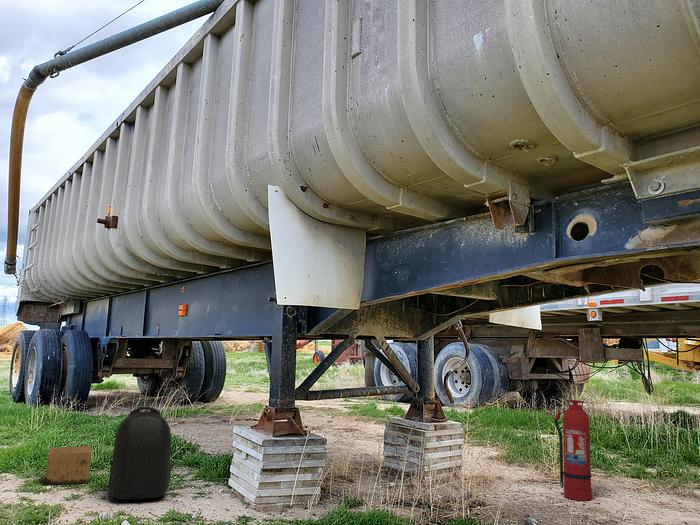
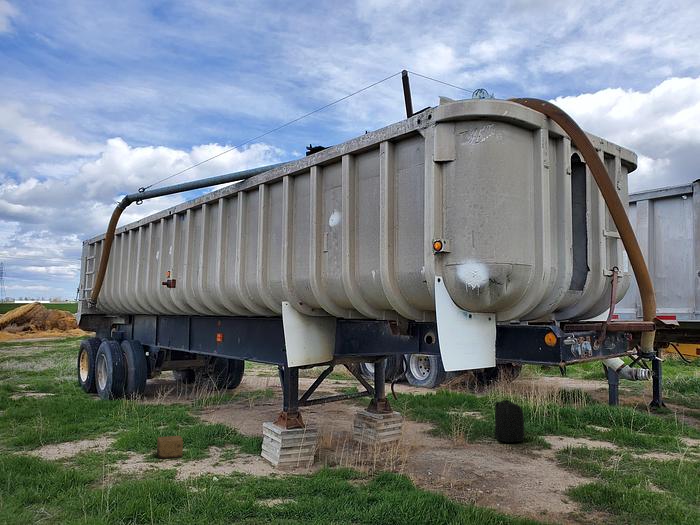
fire extinguisher: present [555,400,592,501] -> none [453,400,472,459]
backpack: present [108,407,171,500] -> present [495,400,524,442]

